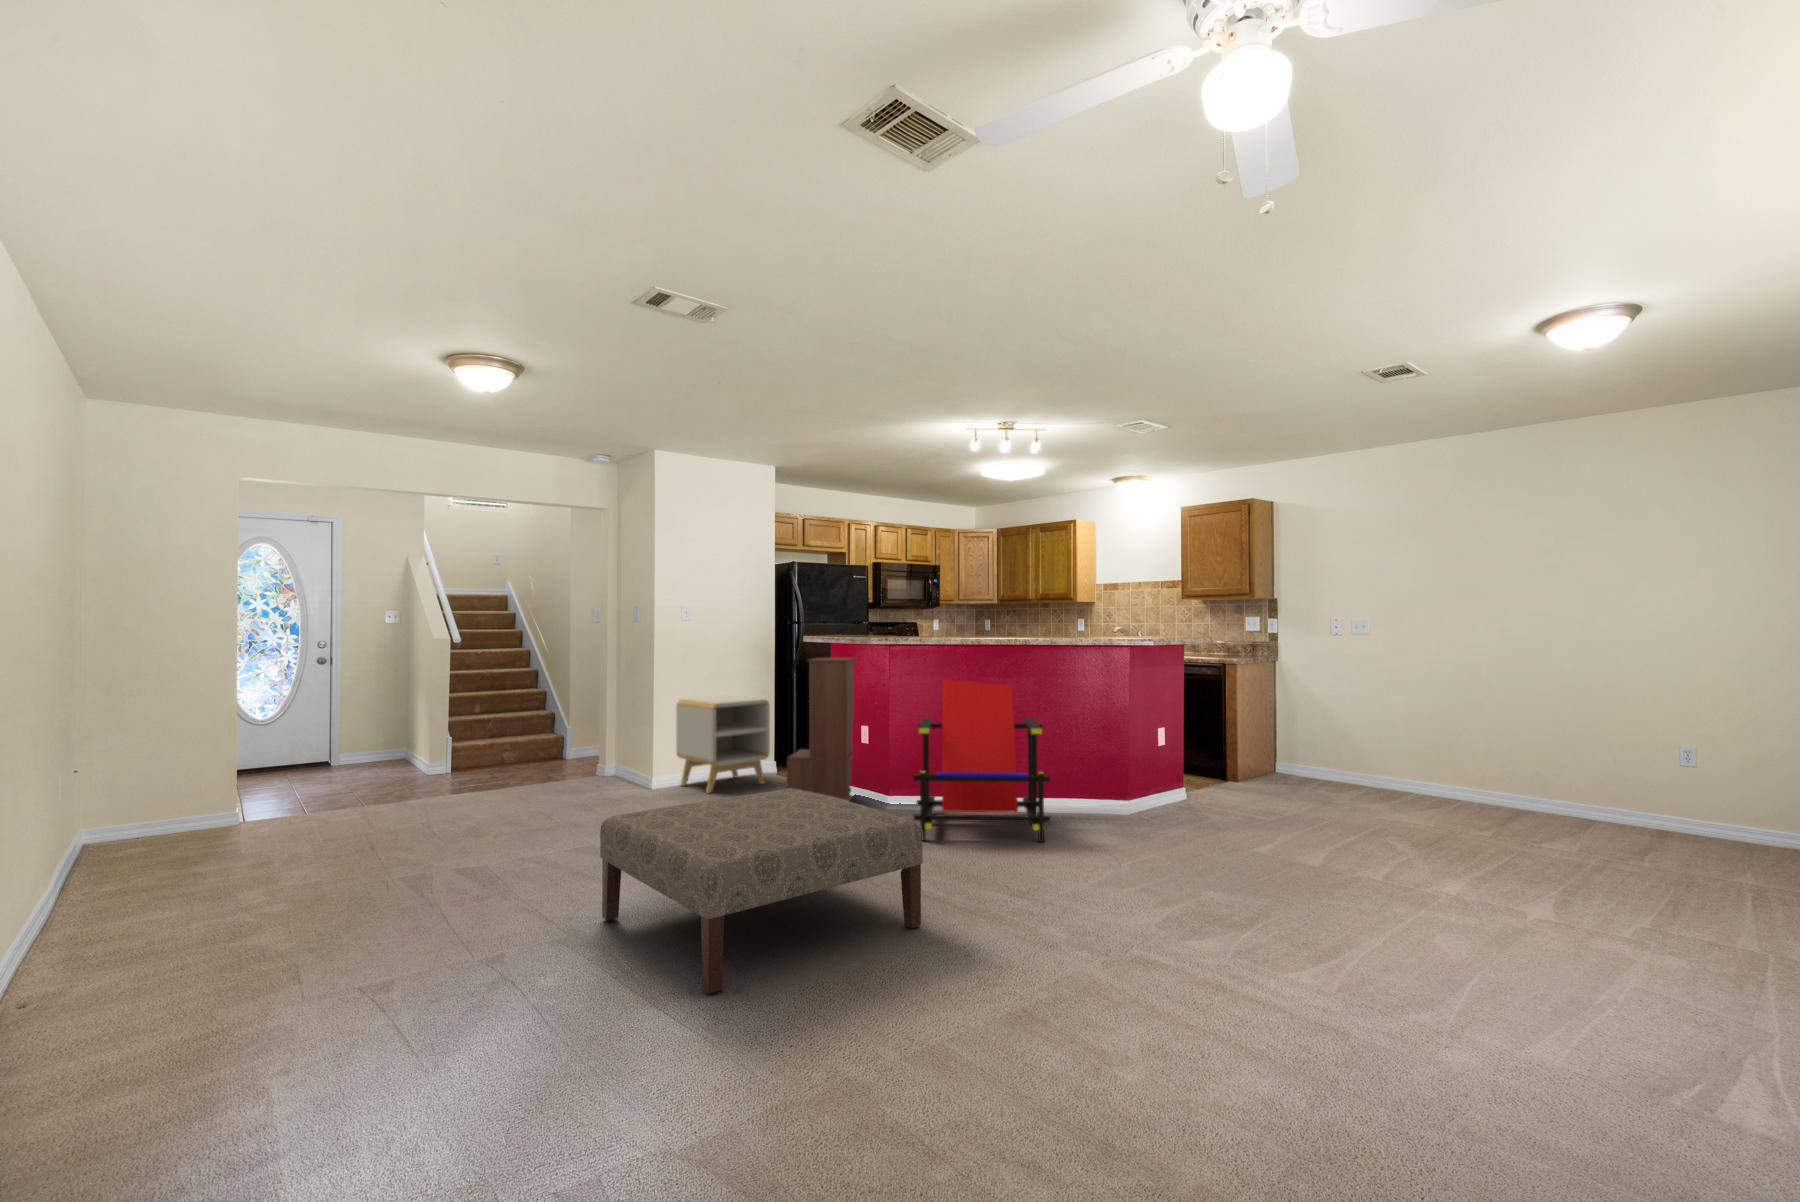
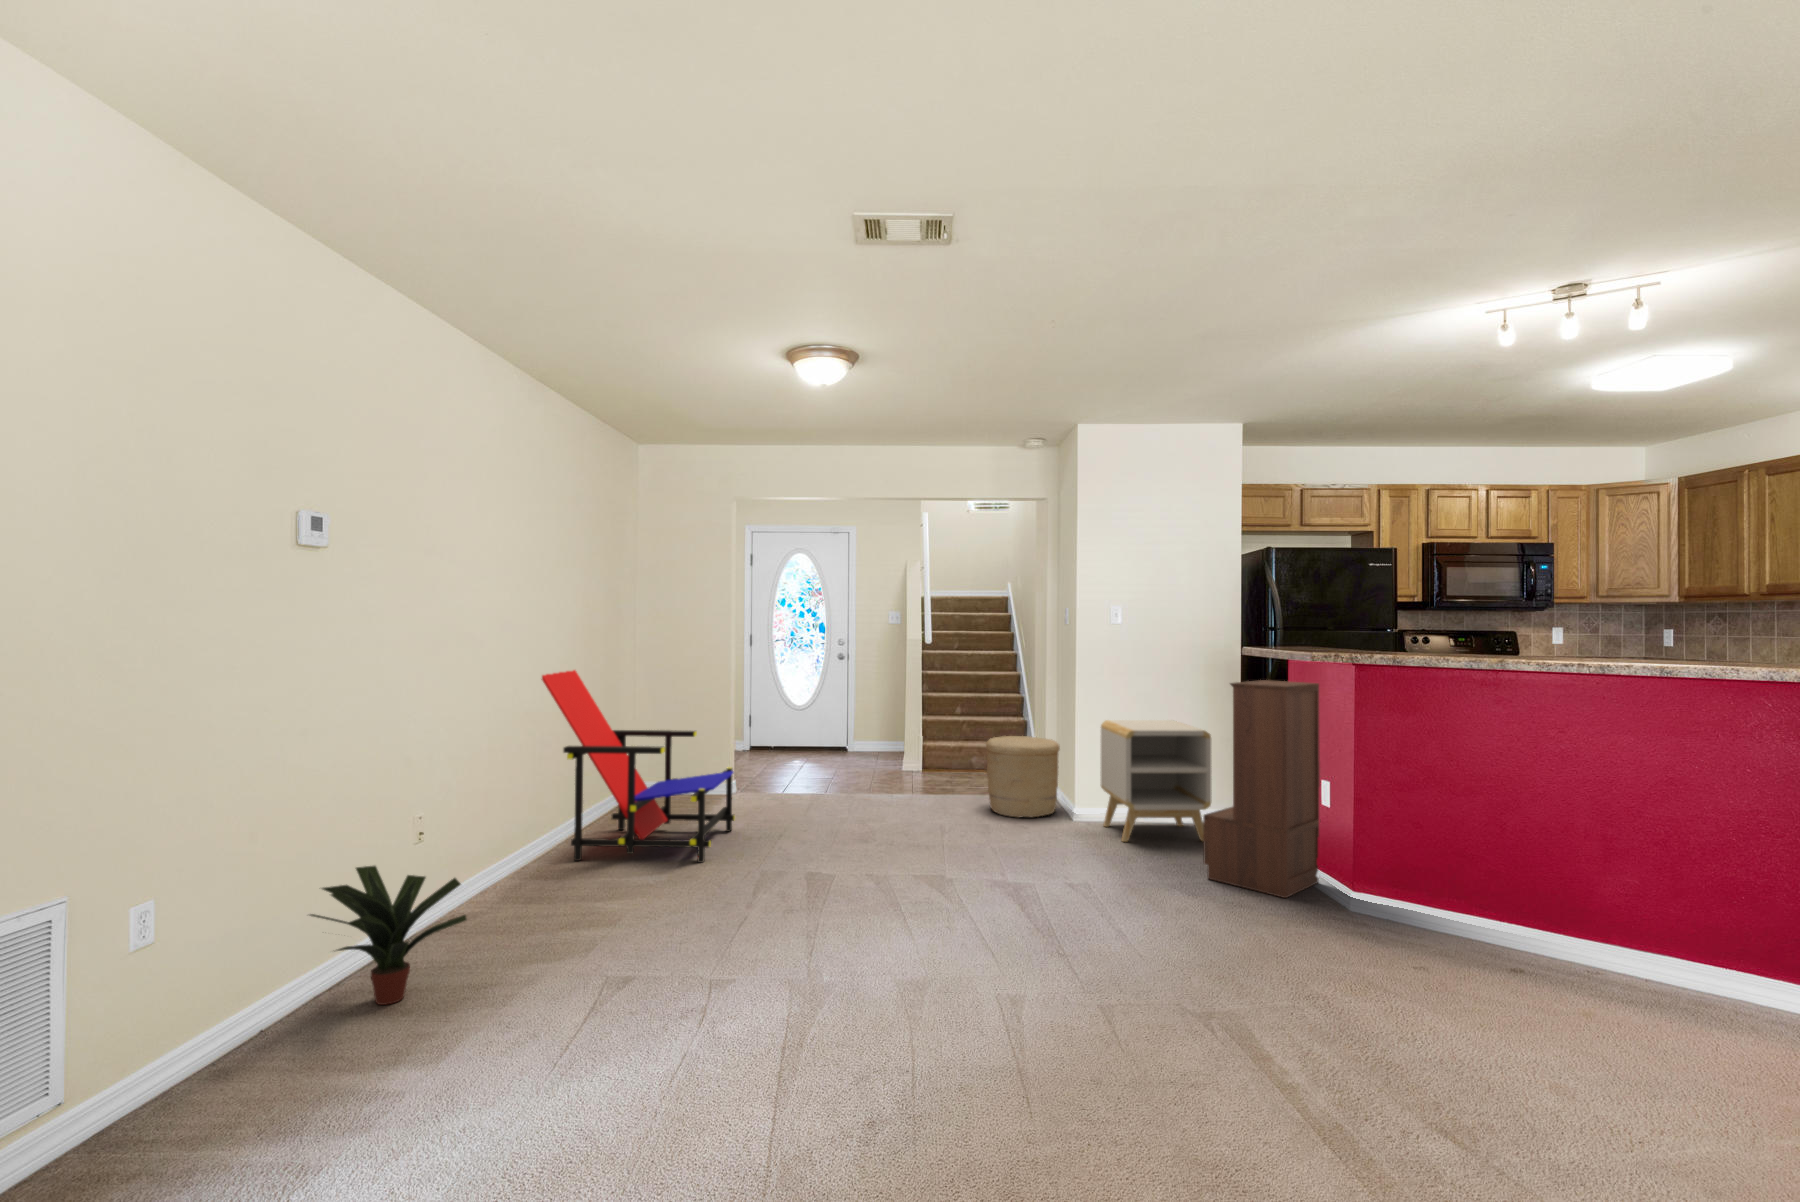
lounge chair: present [913,679,1051,842] -> present [542,670,735,863]
woven basket: none [566,721,635,792] -> present [986,736,1060,818]
ottoman: present [600,789,923,994] -> none [769,867,1181,1171]
potted plant: none [26,900,221,1054] -> present [310,866,467,1005]

